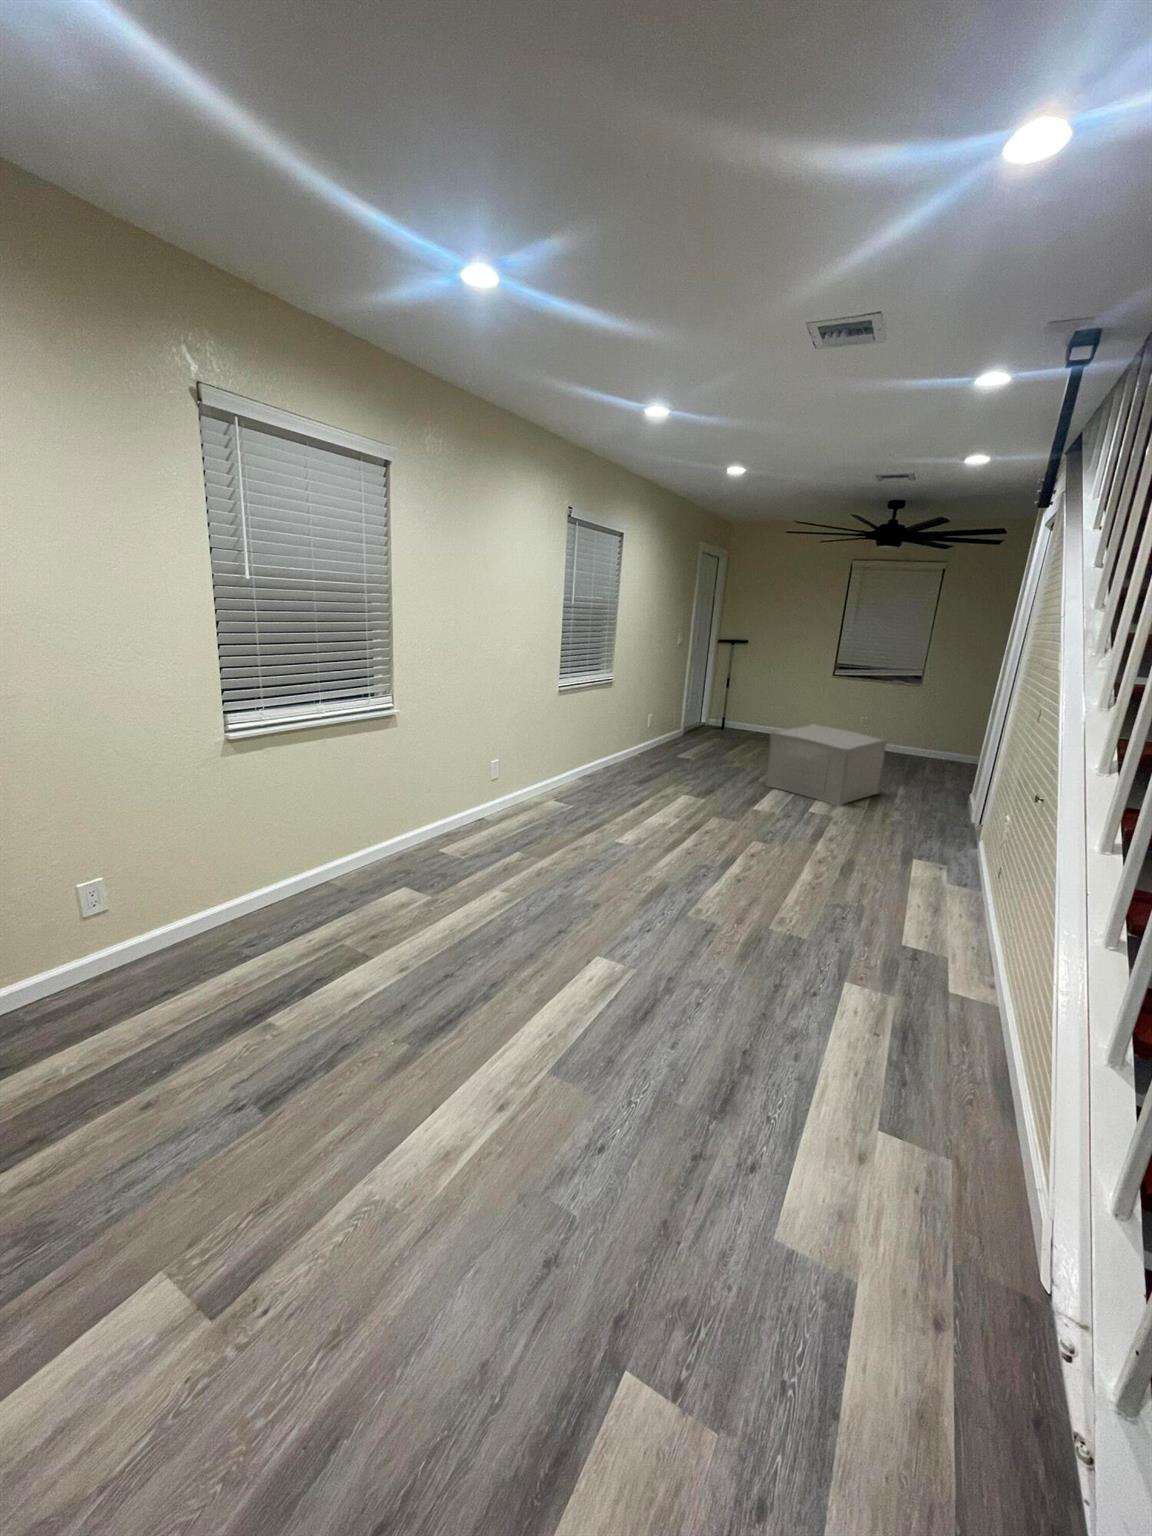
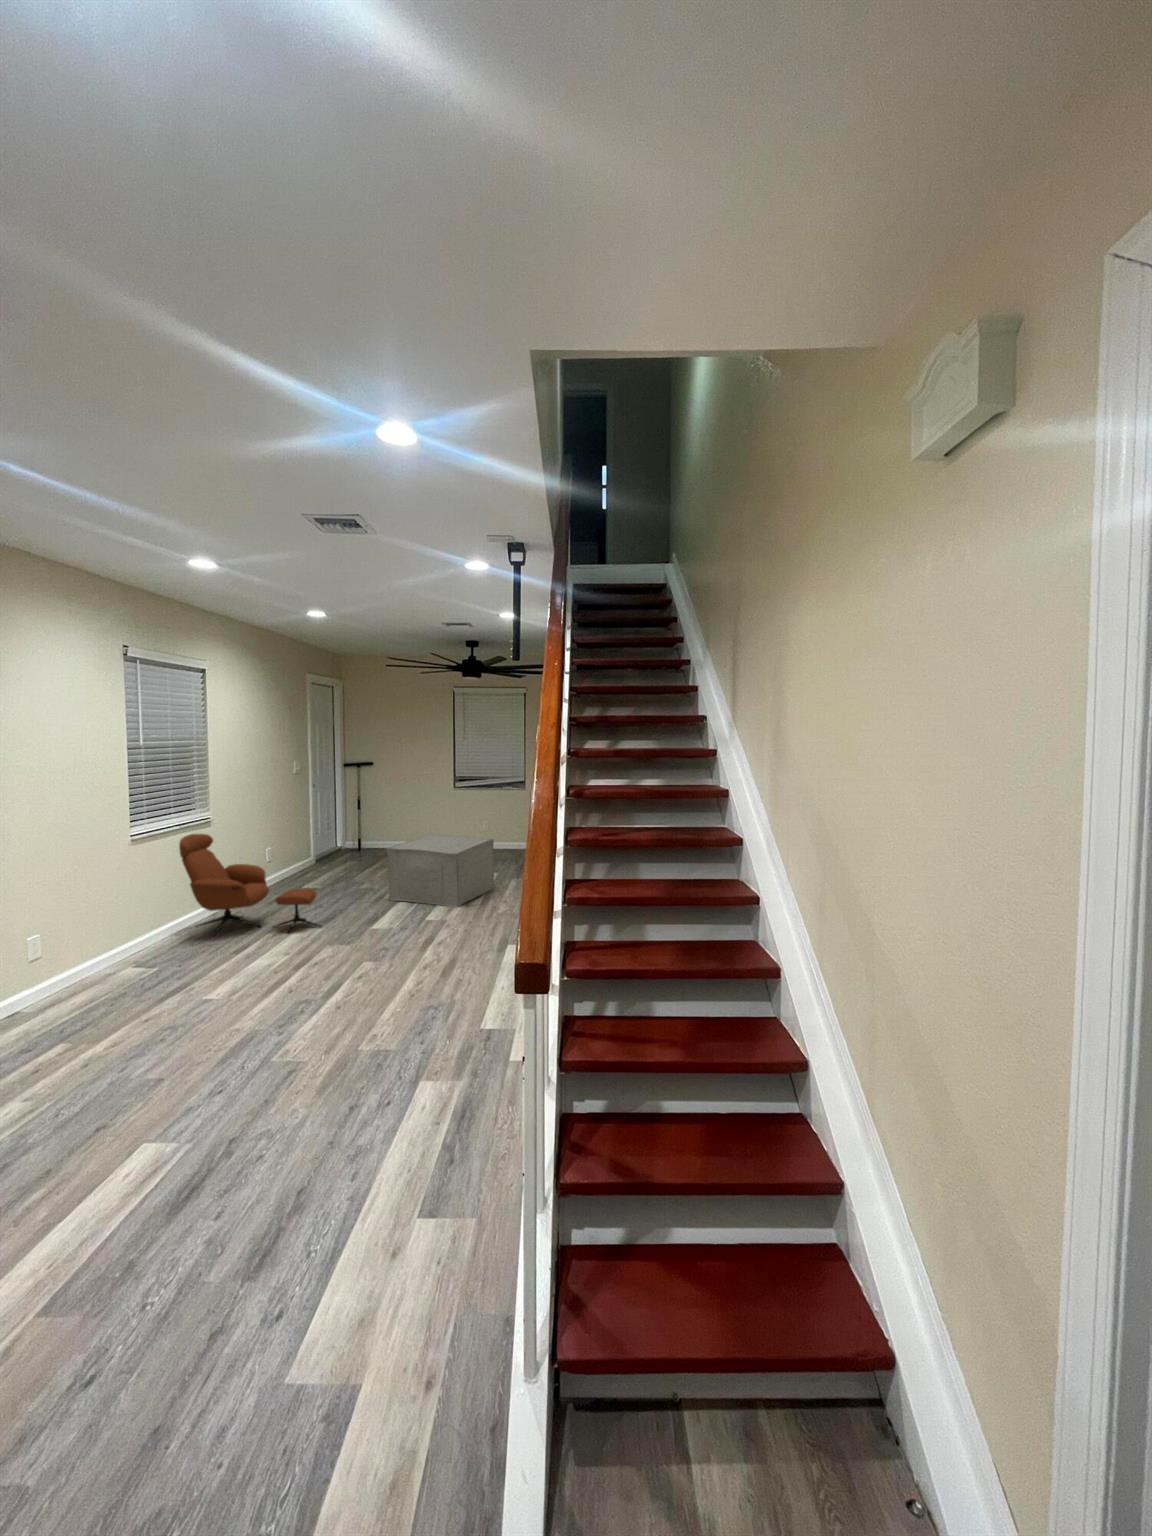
lounge chair: none [588,691,704,800] -> present [179,834,320,936]

